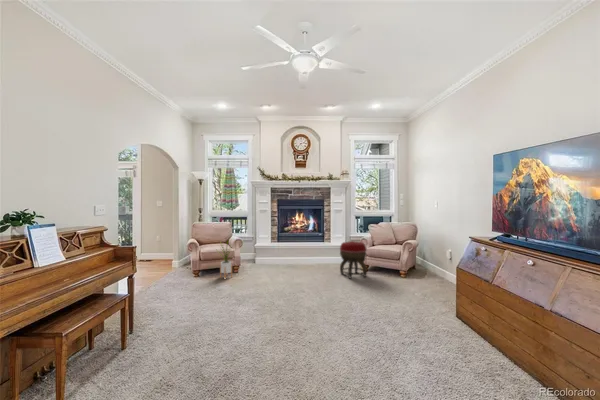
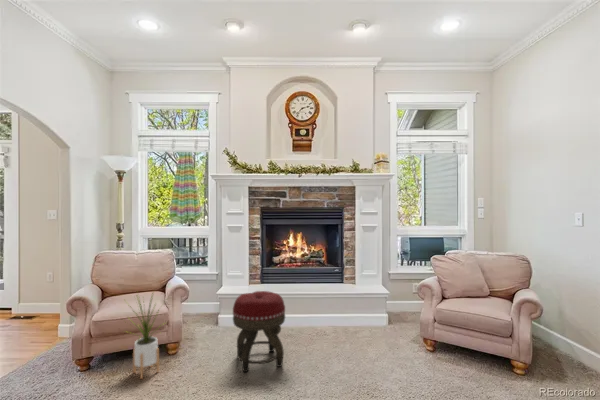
footstool: present [340,241,367,279] -> present [233,291,285,372]

